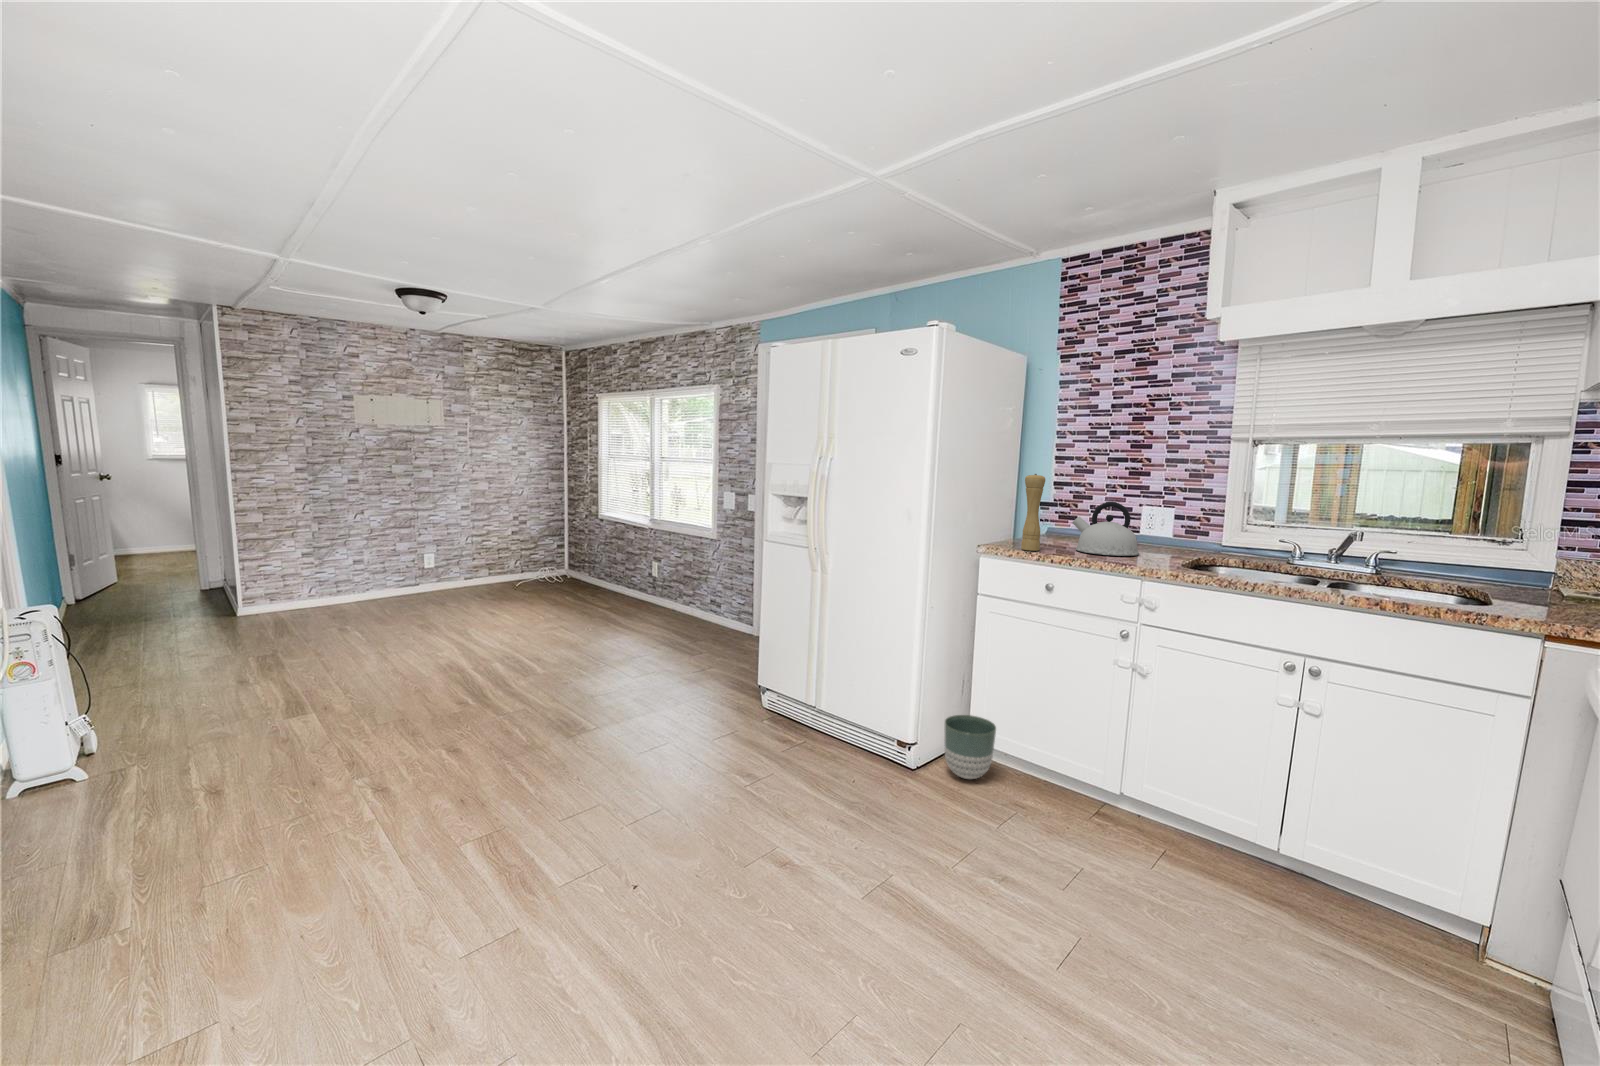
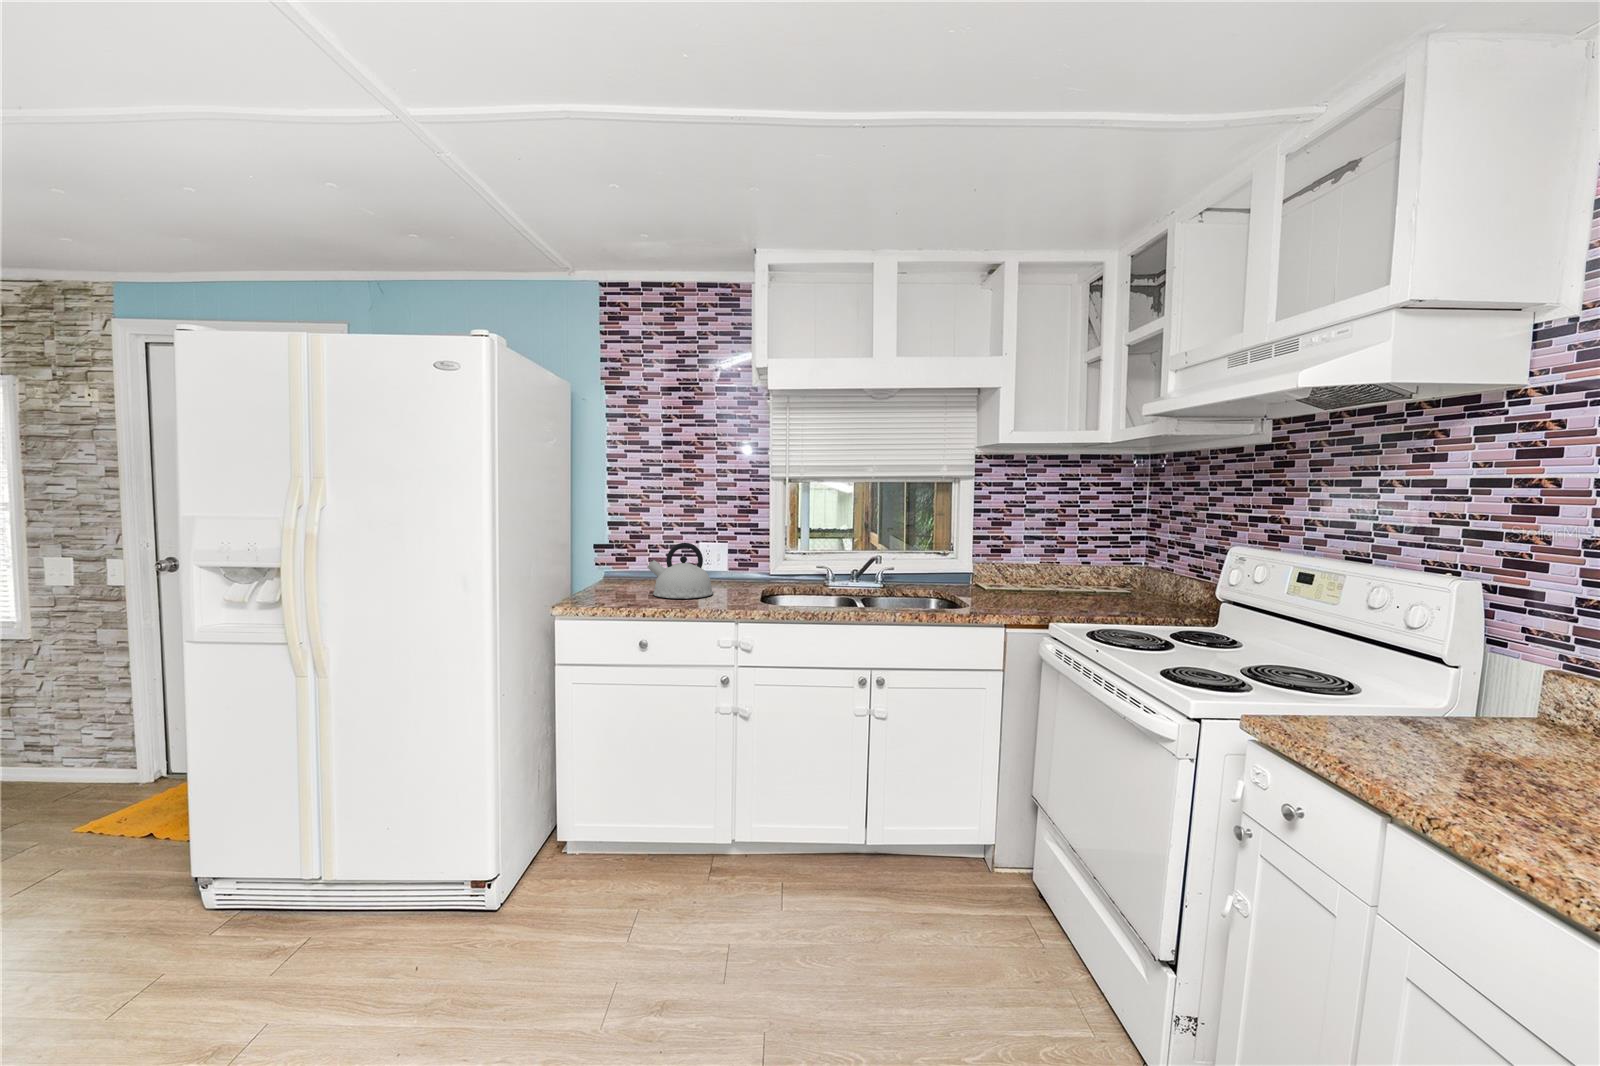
pepper mill: present [1021,474,1045,551] -> none [600,518,623,604]
planter: present [944,715,996,779] -> none [532,806,596,889]

